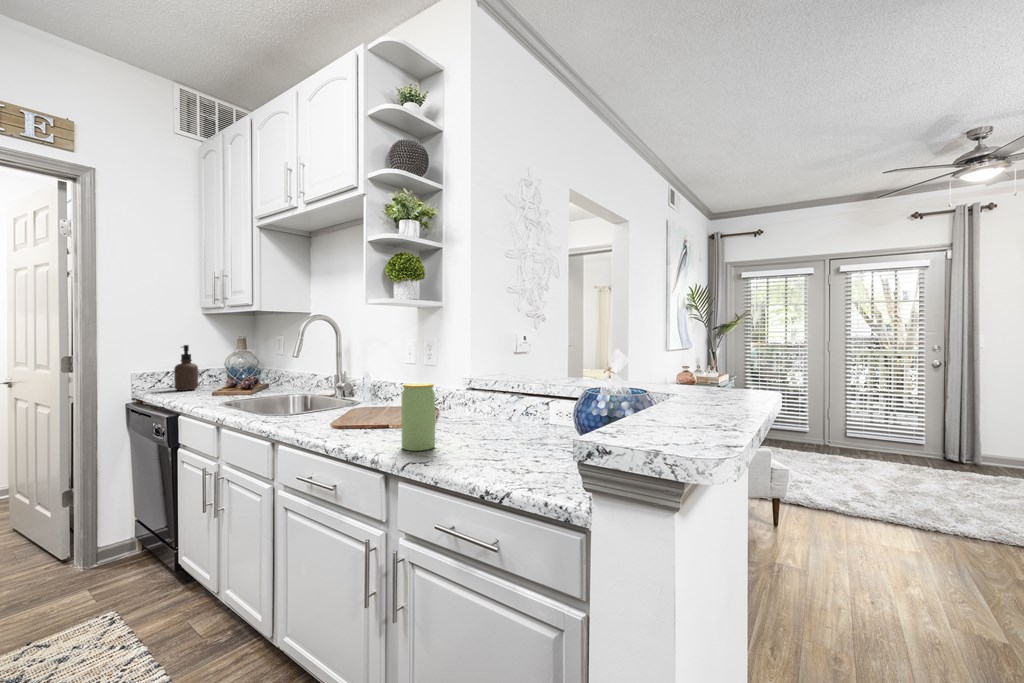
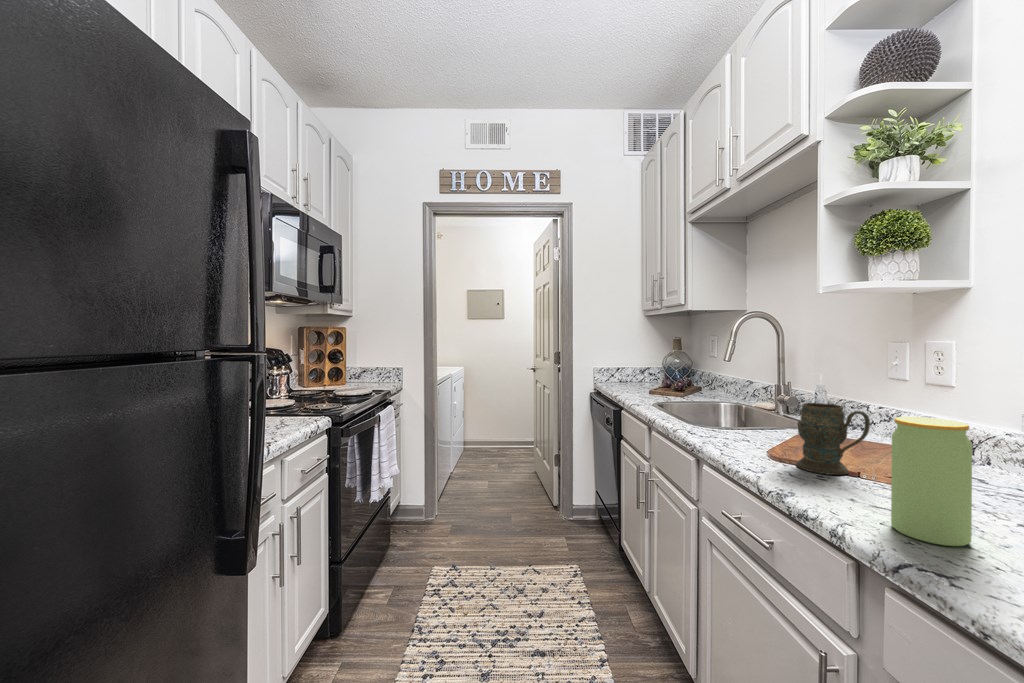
soap dispenser: present [174,345,198,391] -> none [621,345,639,387]
mug: none [351,383,393,431] -> present [796,403,870,475]

